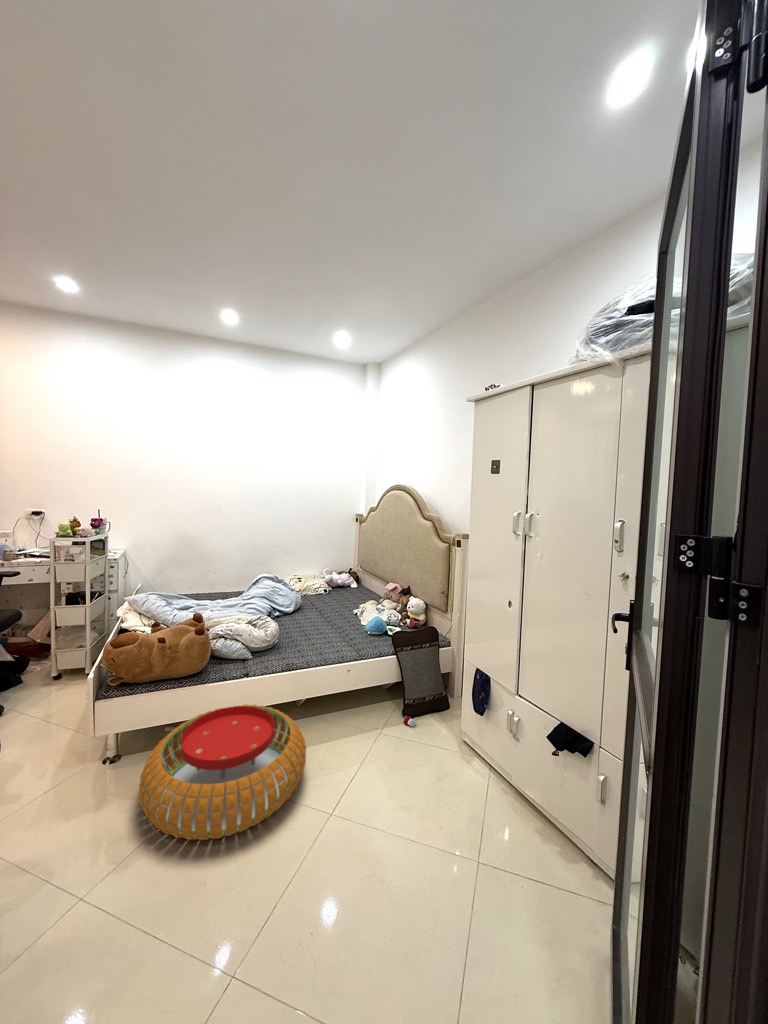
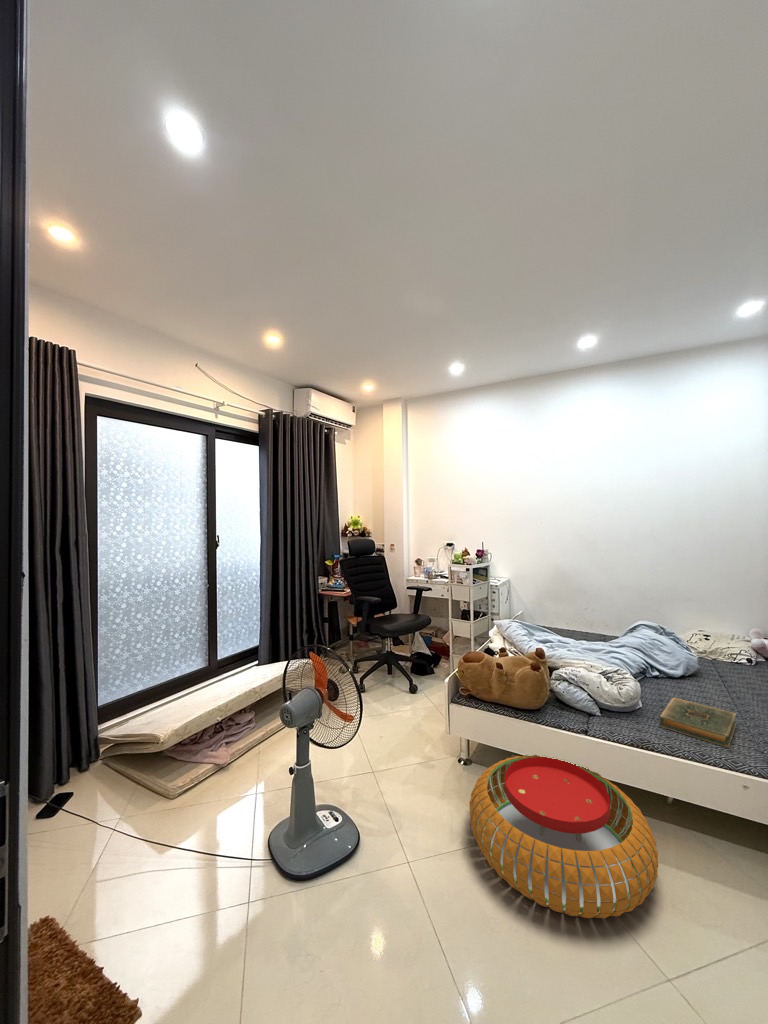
hardback book: none [294,627,334,651] -> present [660,698,736,747]

